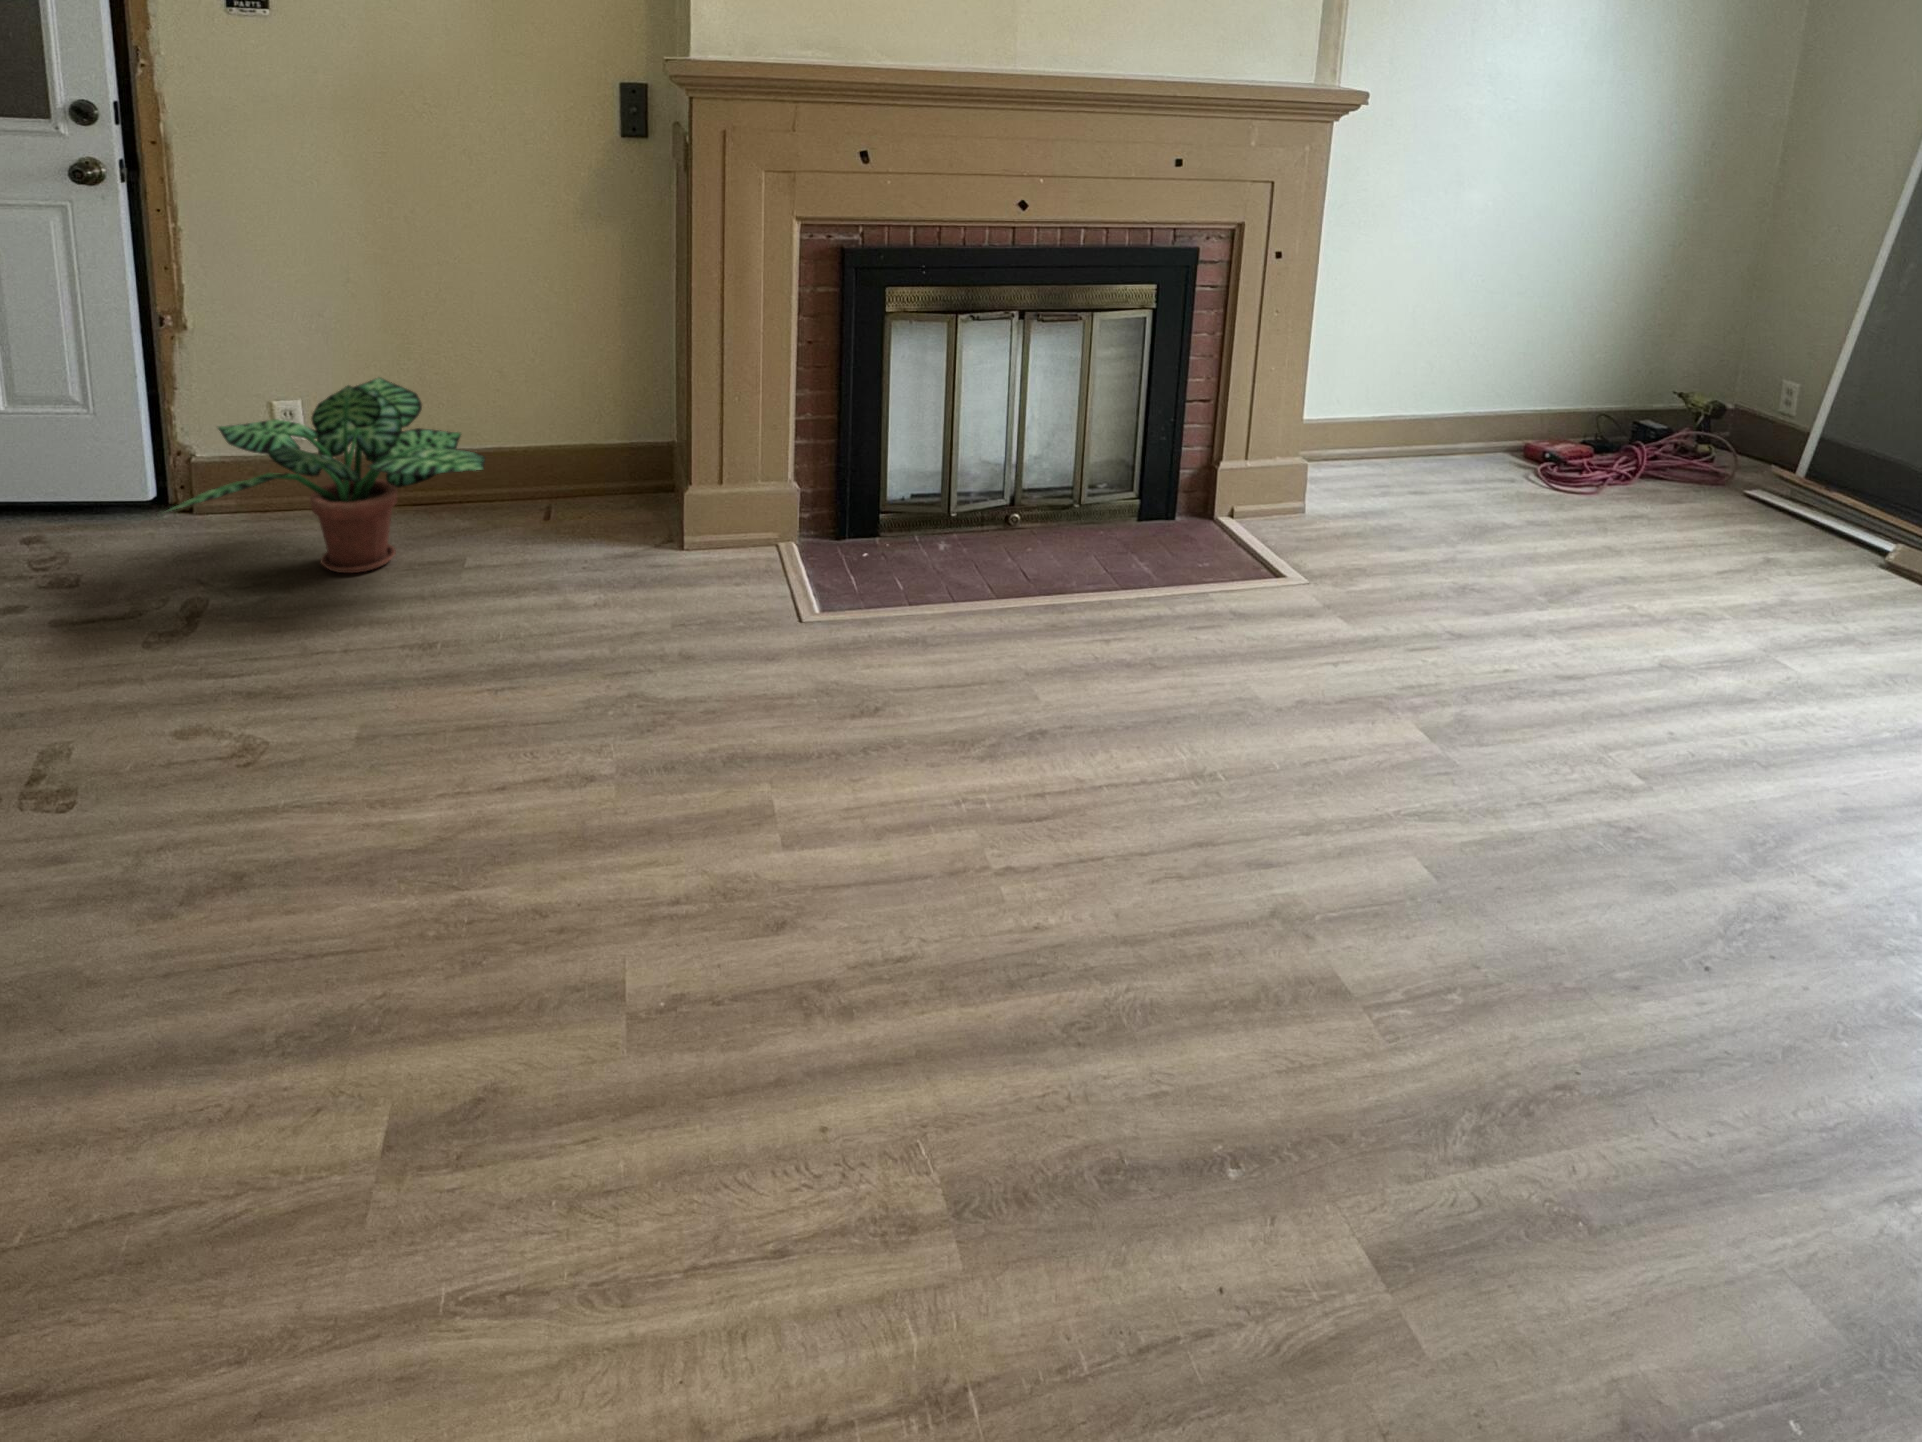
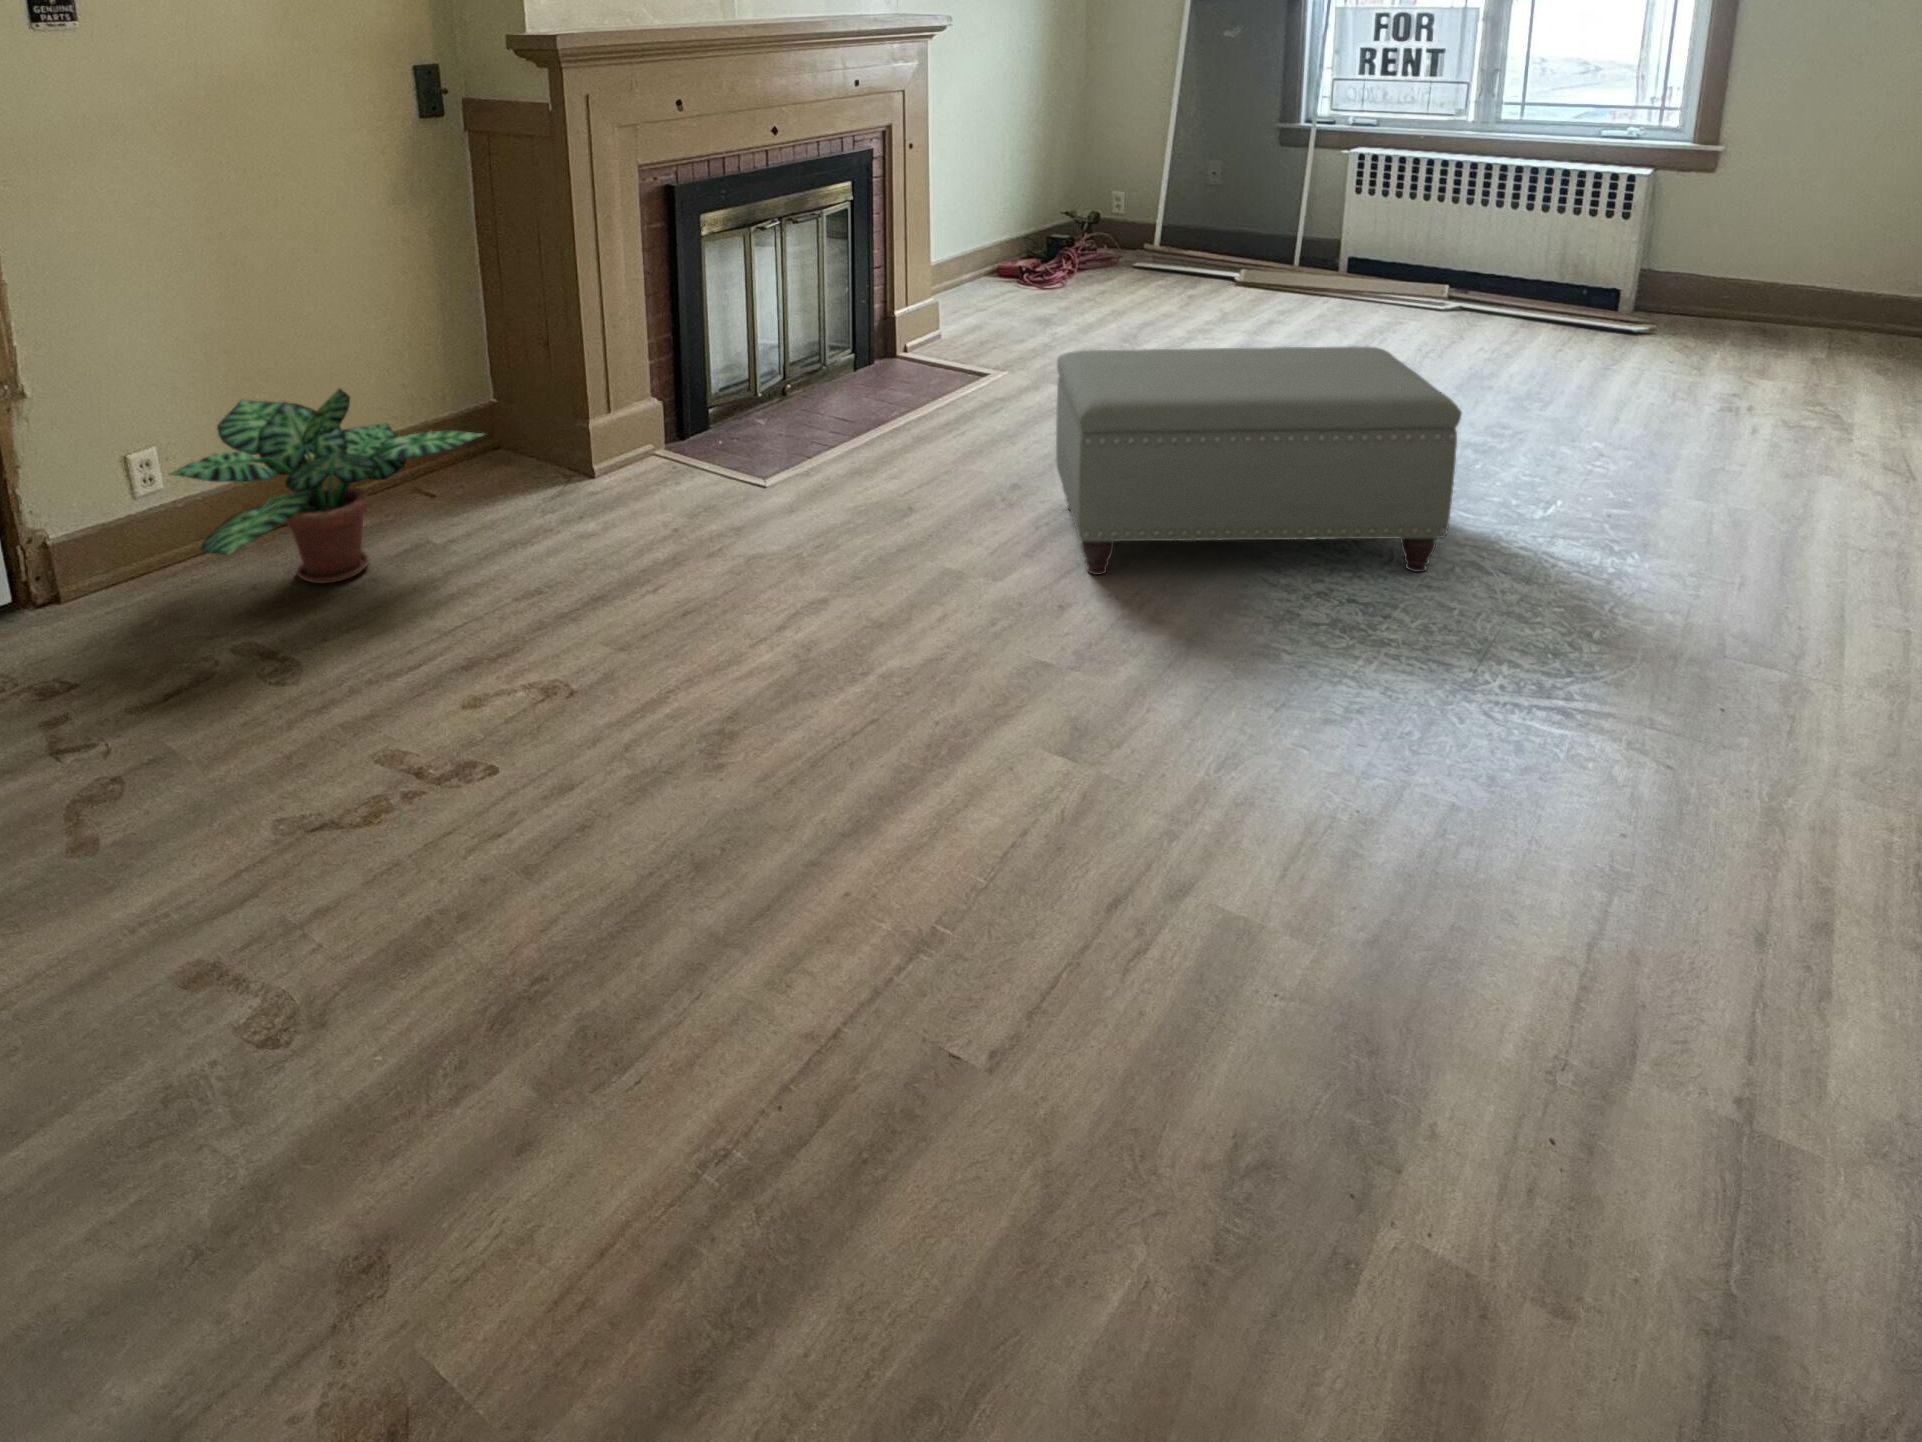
ottoman: none [856,579,1542,1214] -> present [1056,346,1462,575]

